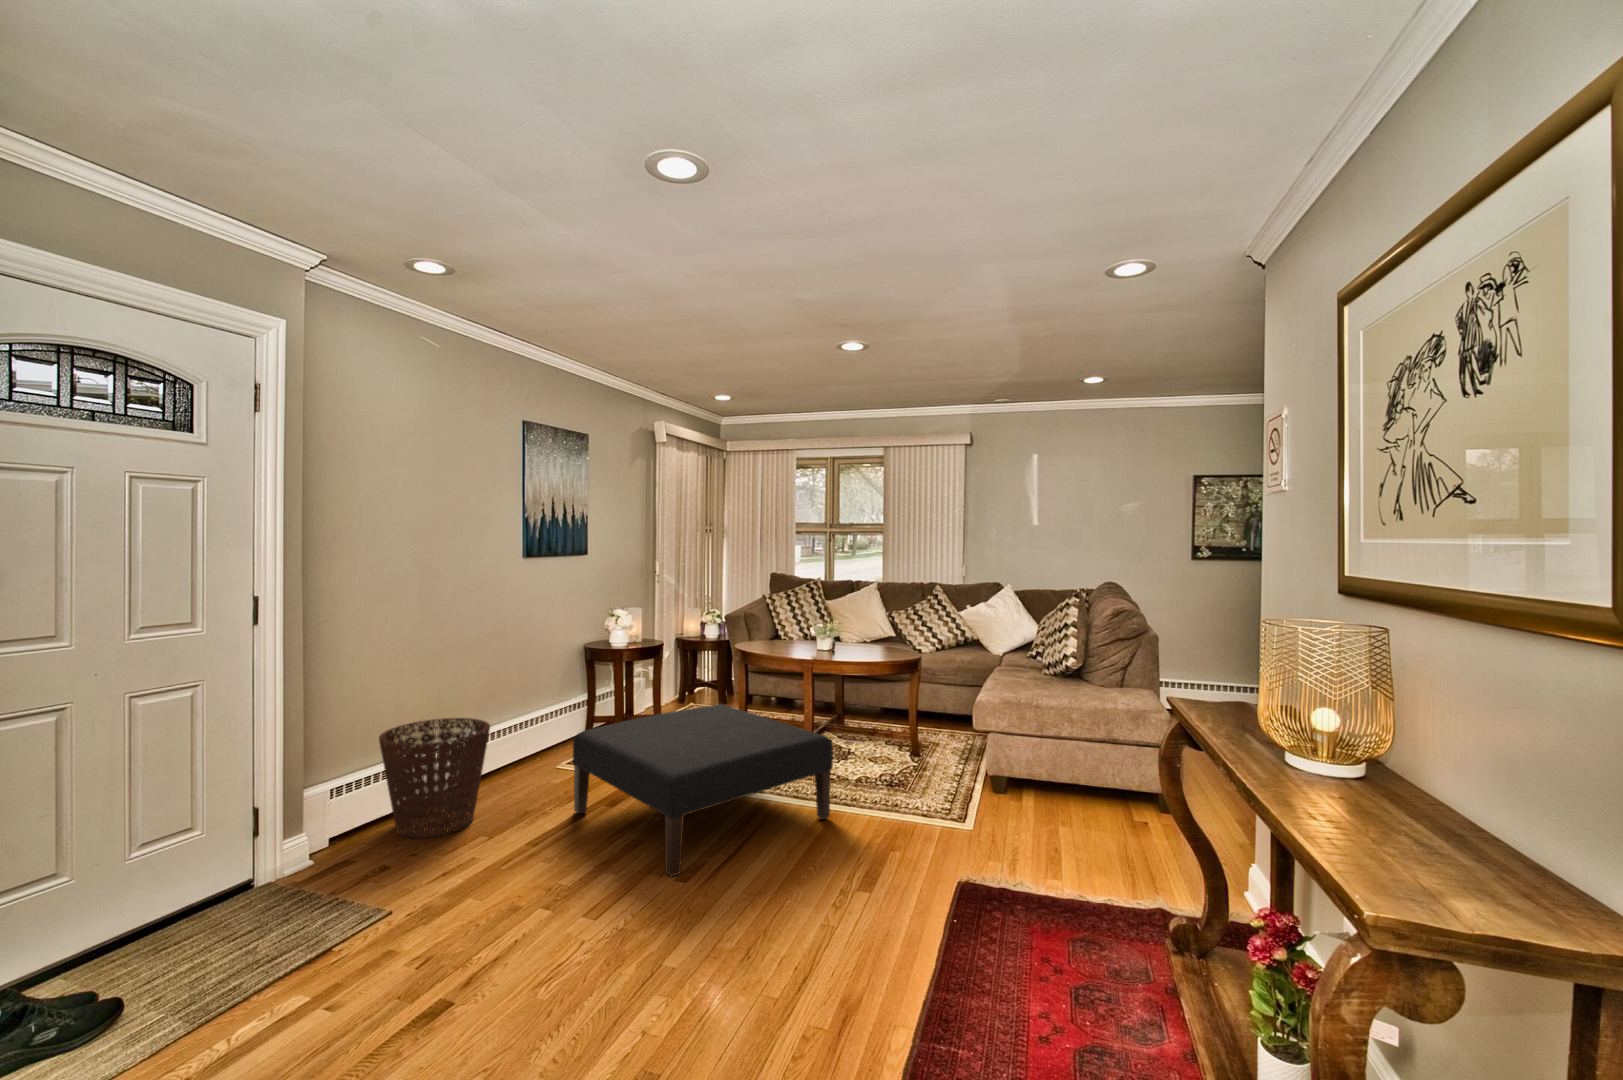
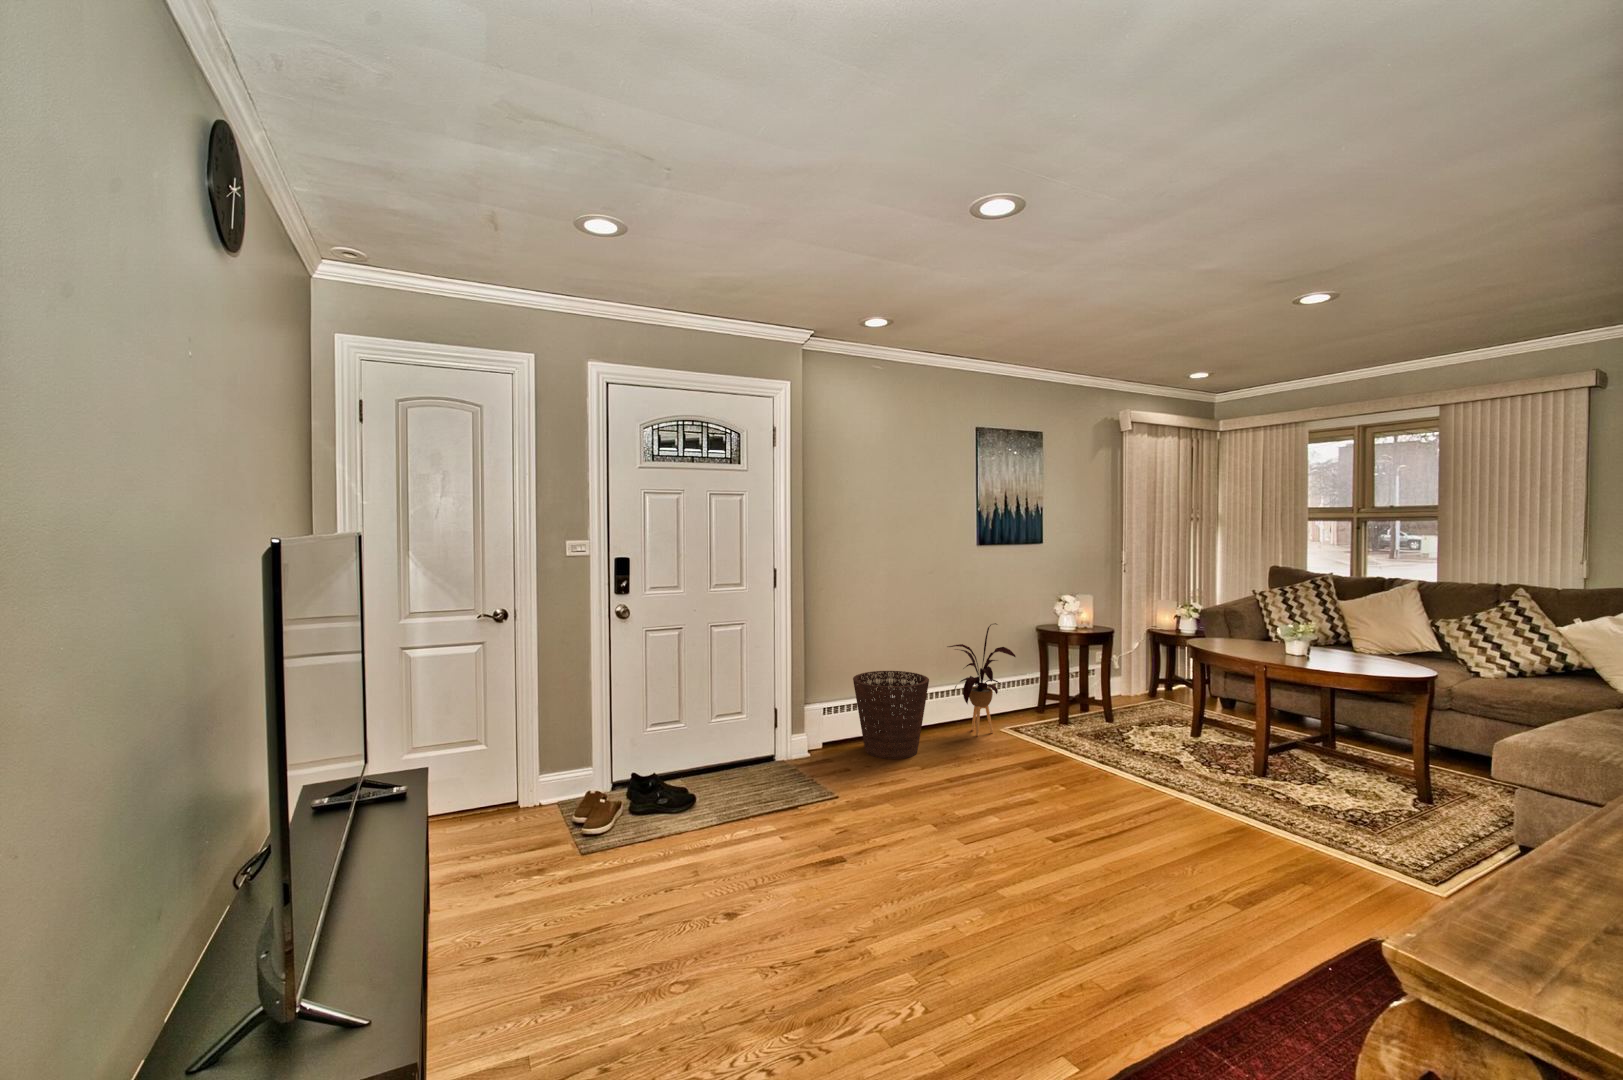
house plant: none [498,646,587,780] -> present [948,623,1016,736]
ottoman: present [572,704,833,876] -> none [990,695,1247,834]

